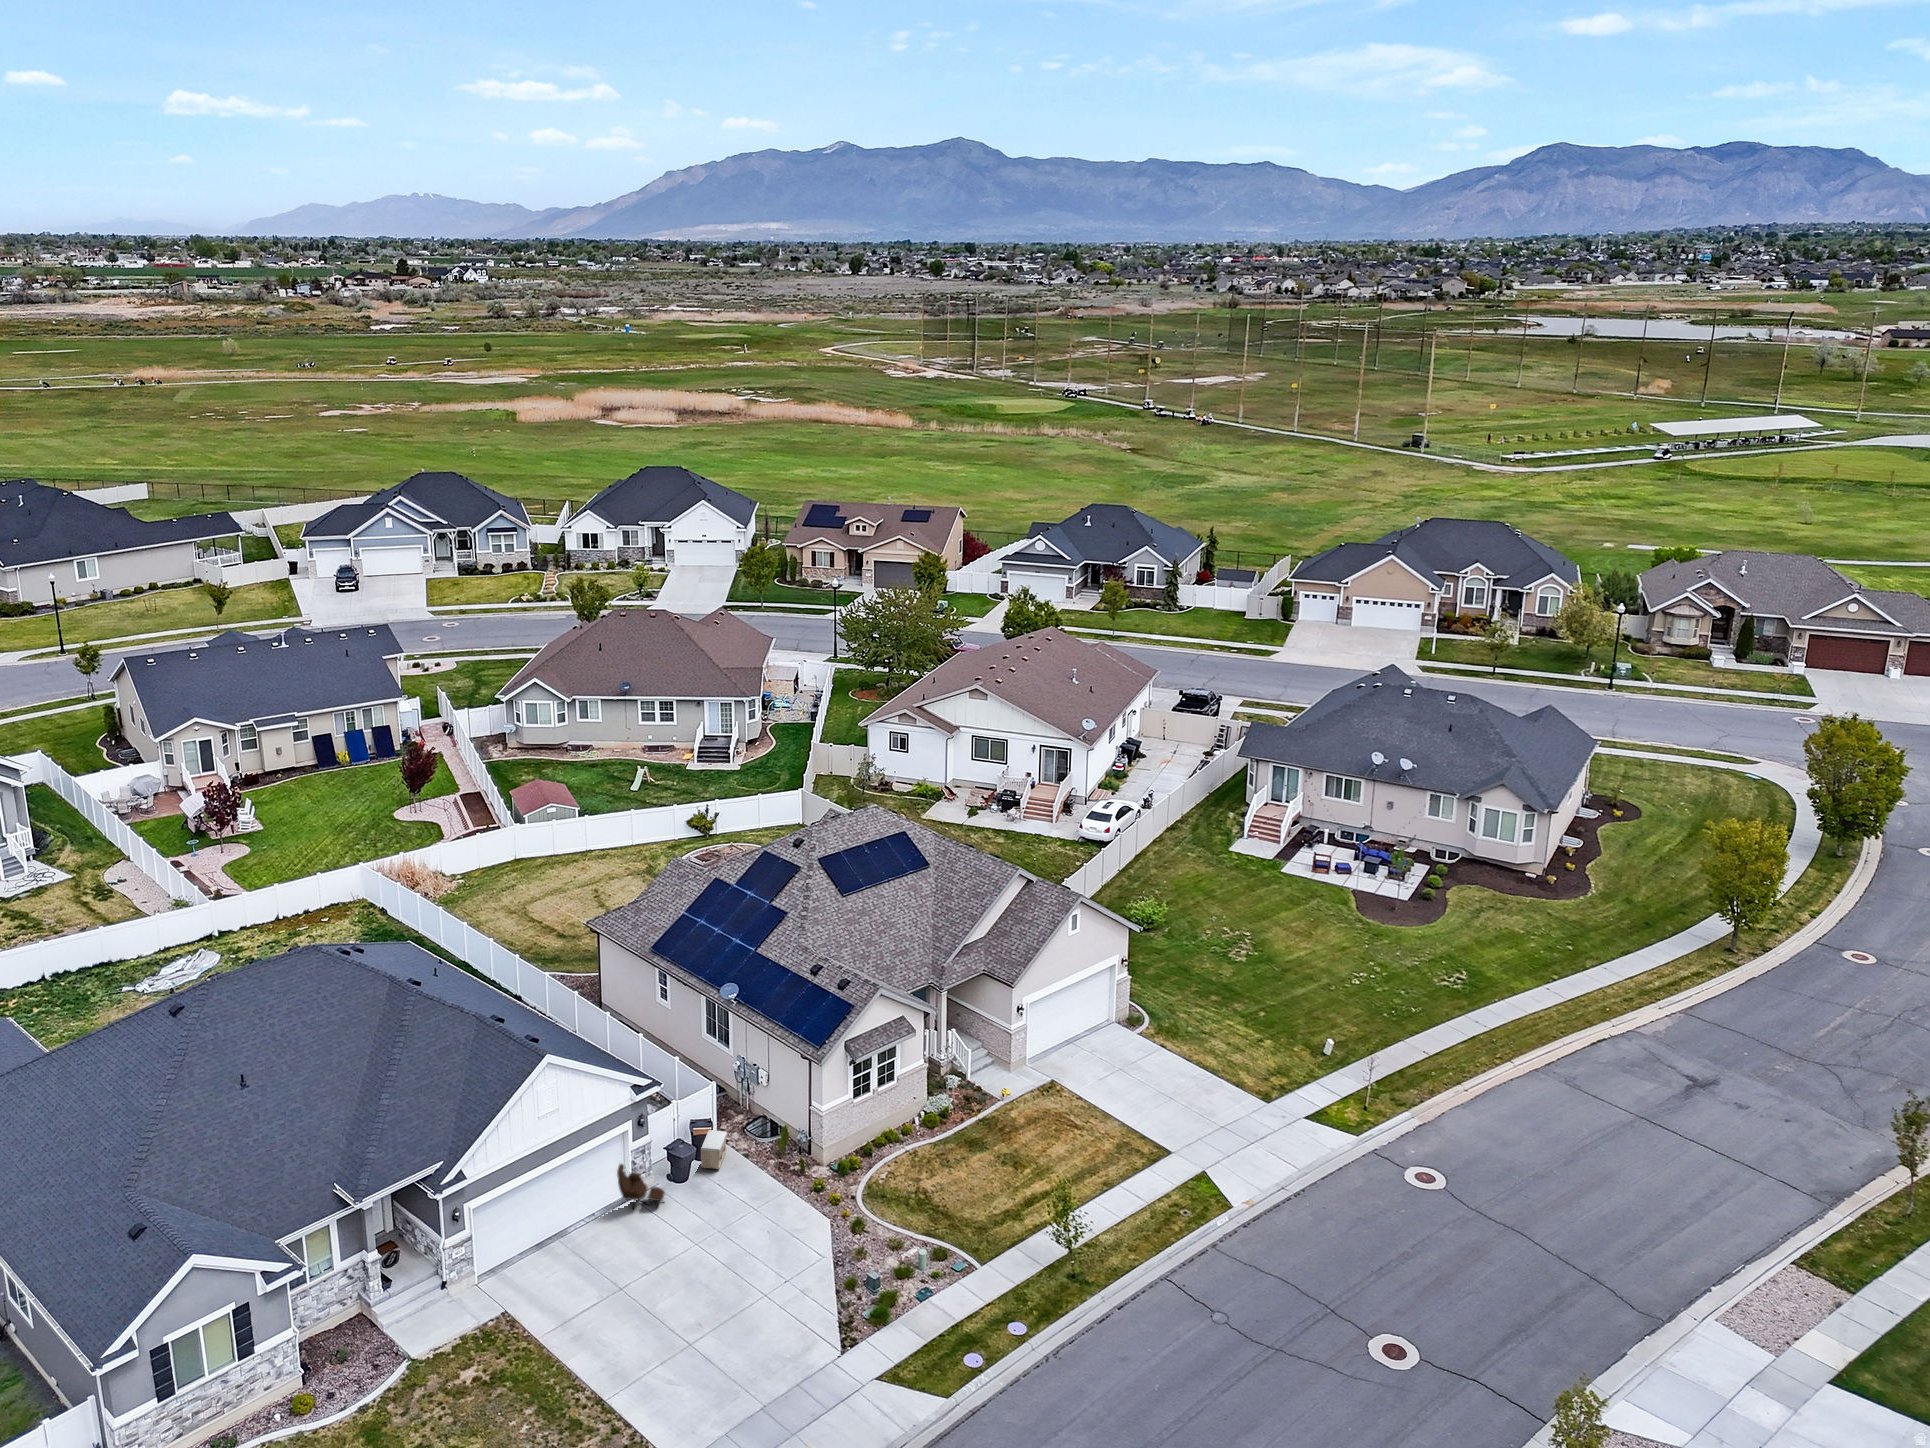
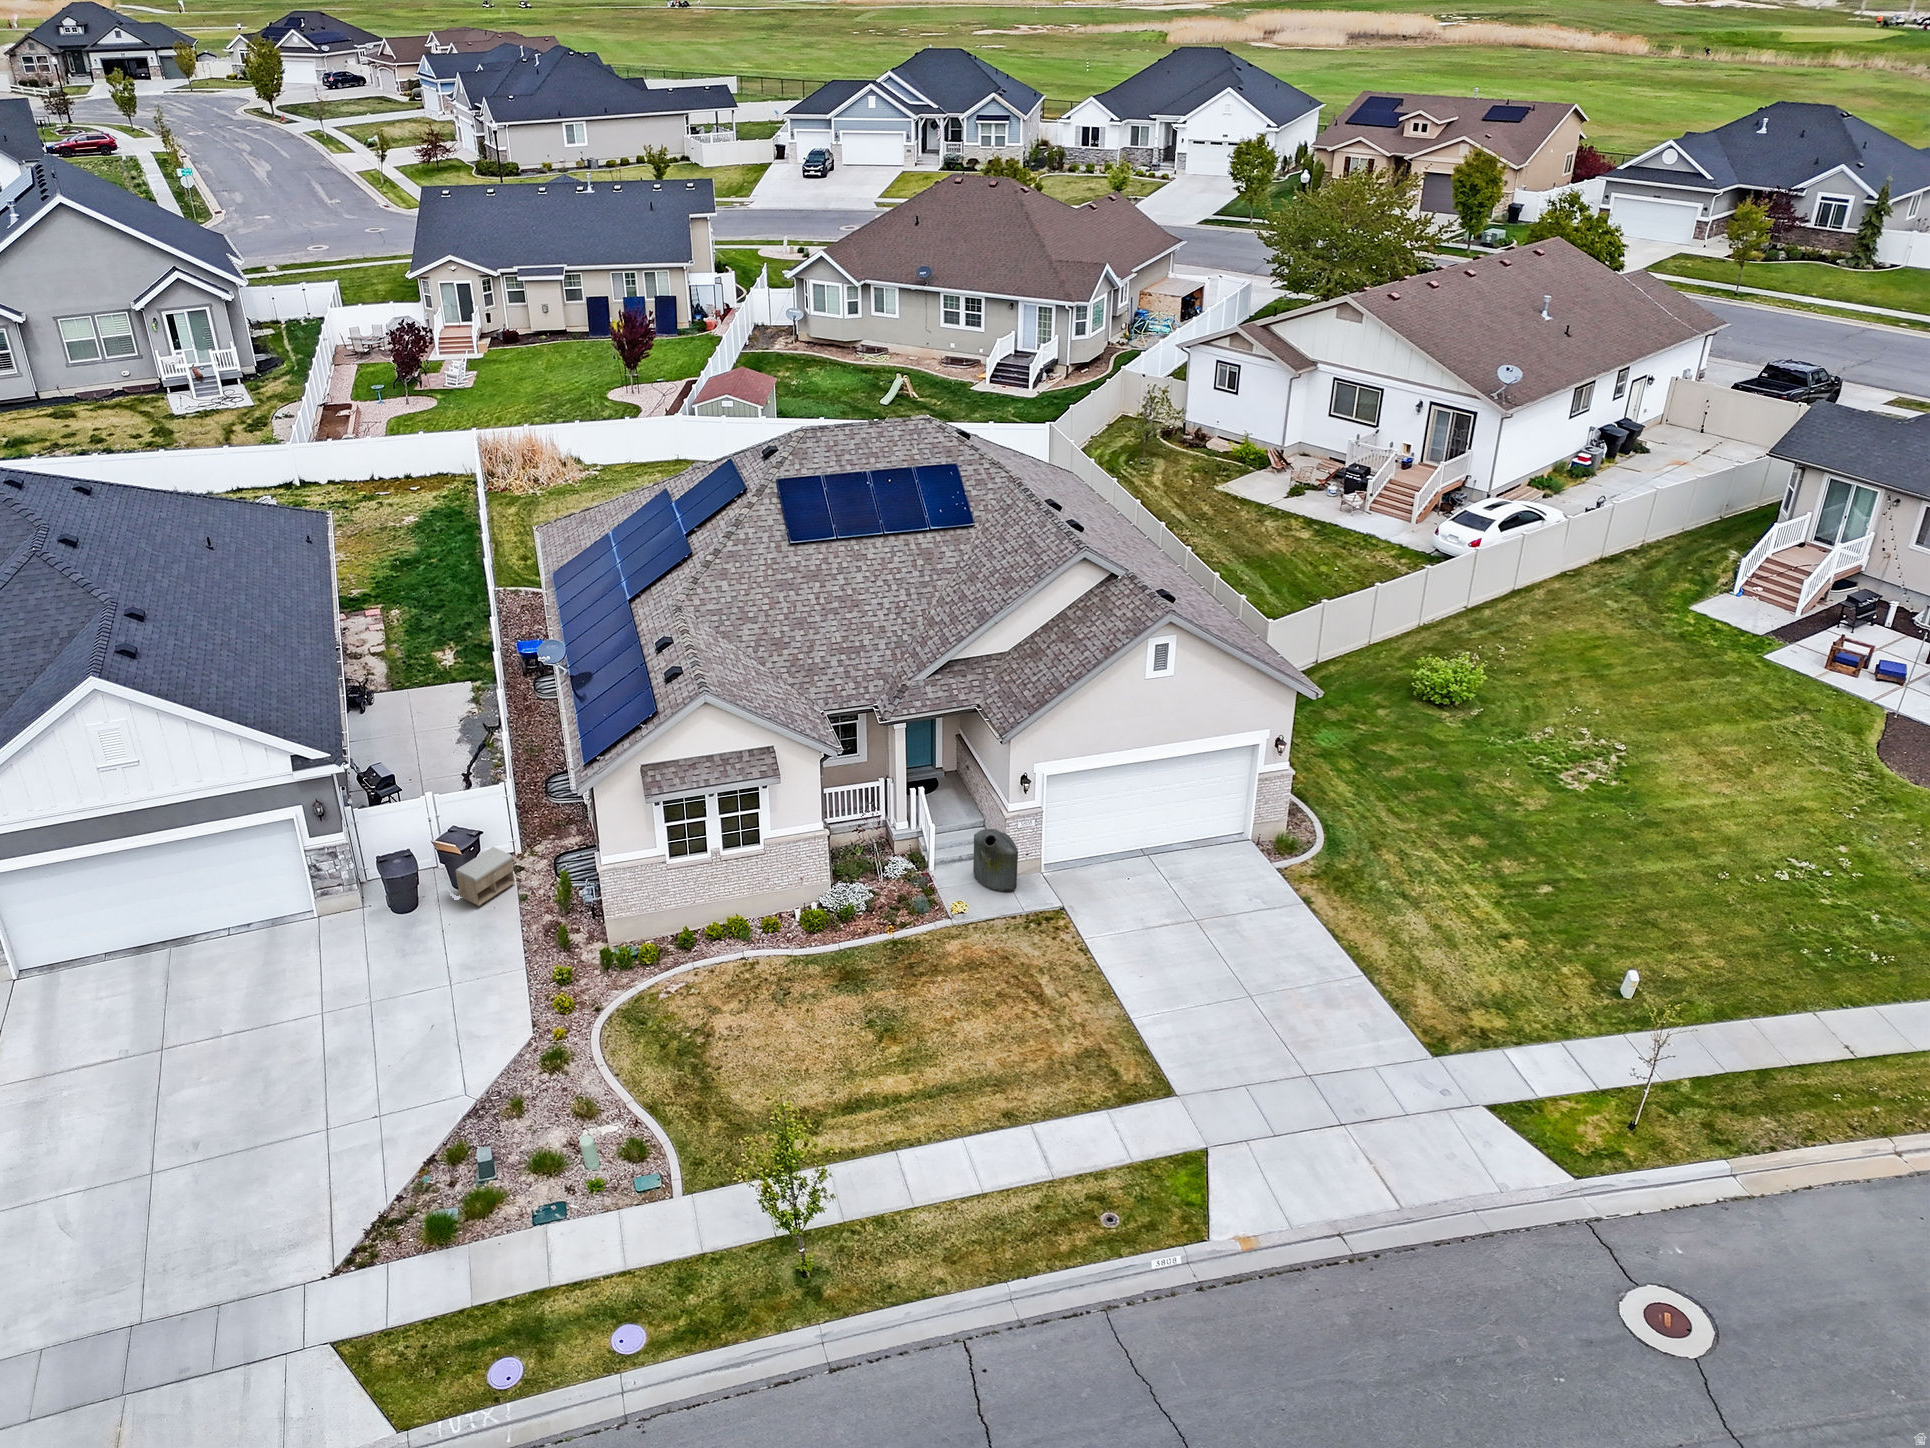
trash can: none [983,1046,1014,1084] -> present [973,829,1018,892]
lounge chair: present [617,1164,665,1205] -> none [297,859,374,938]

